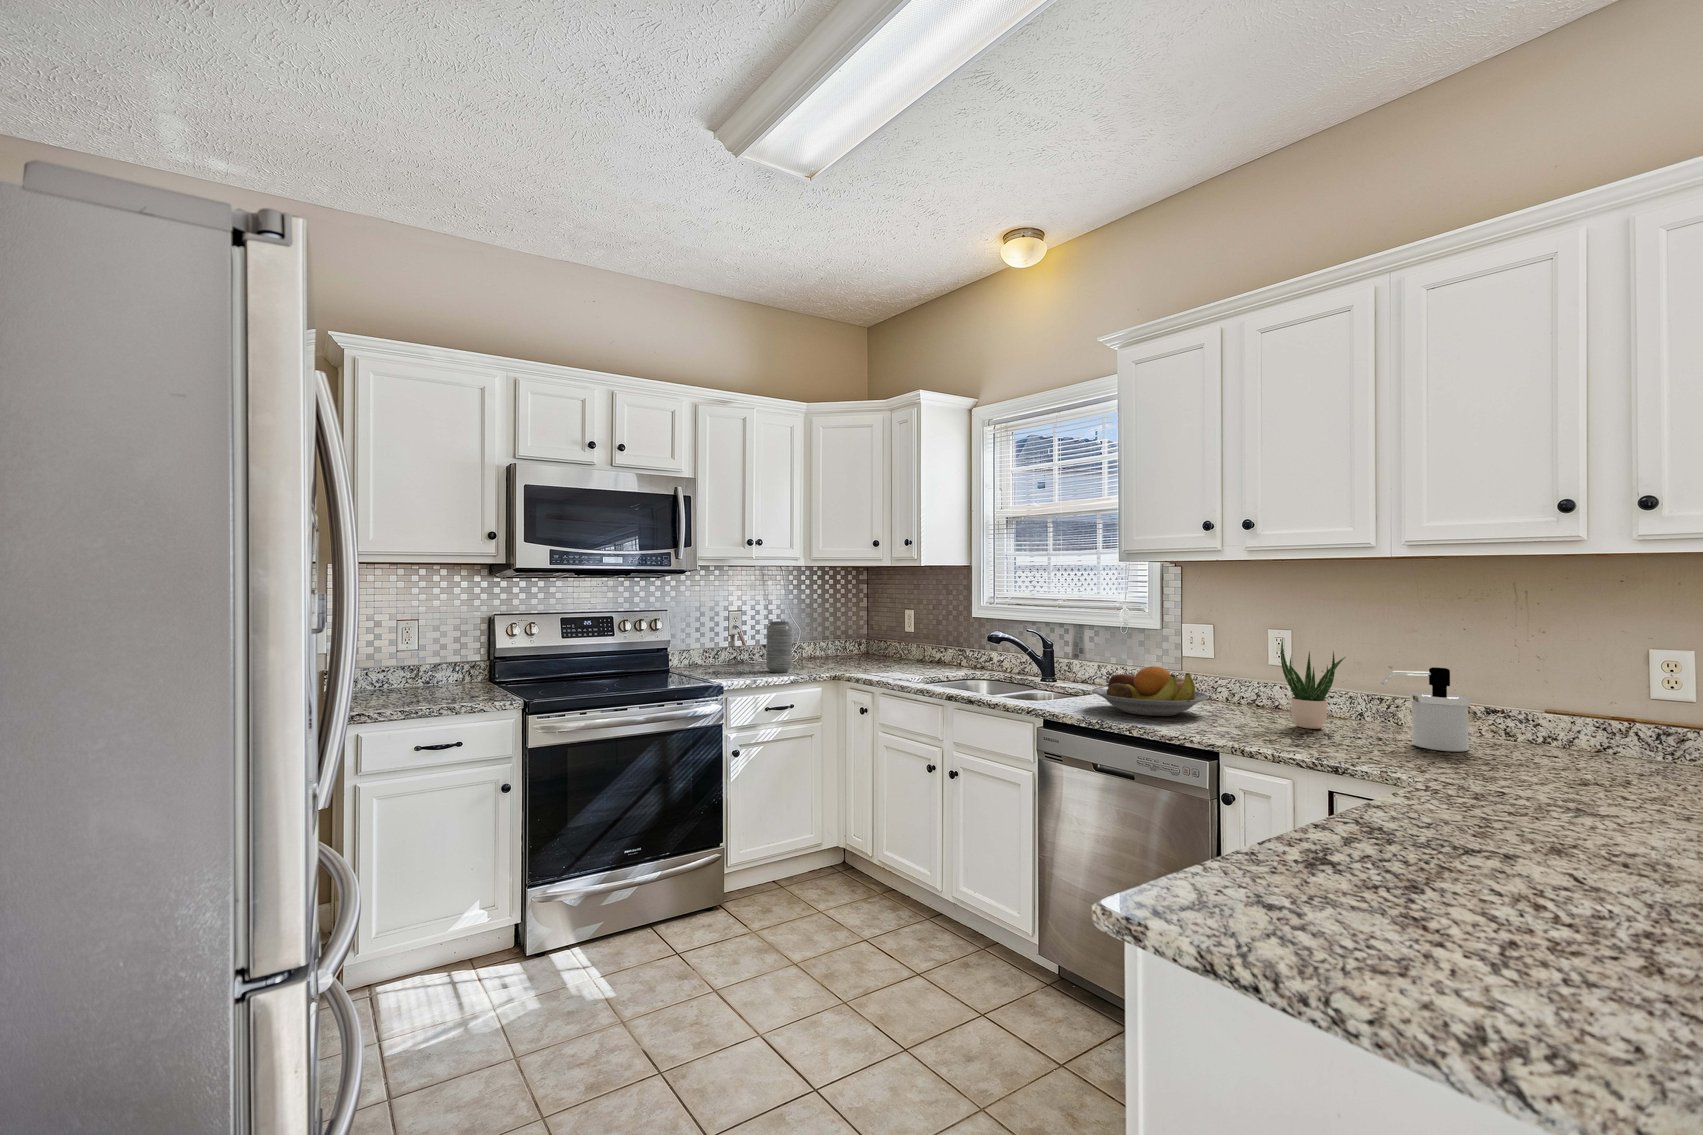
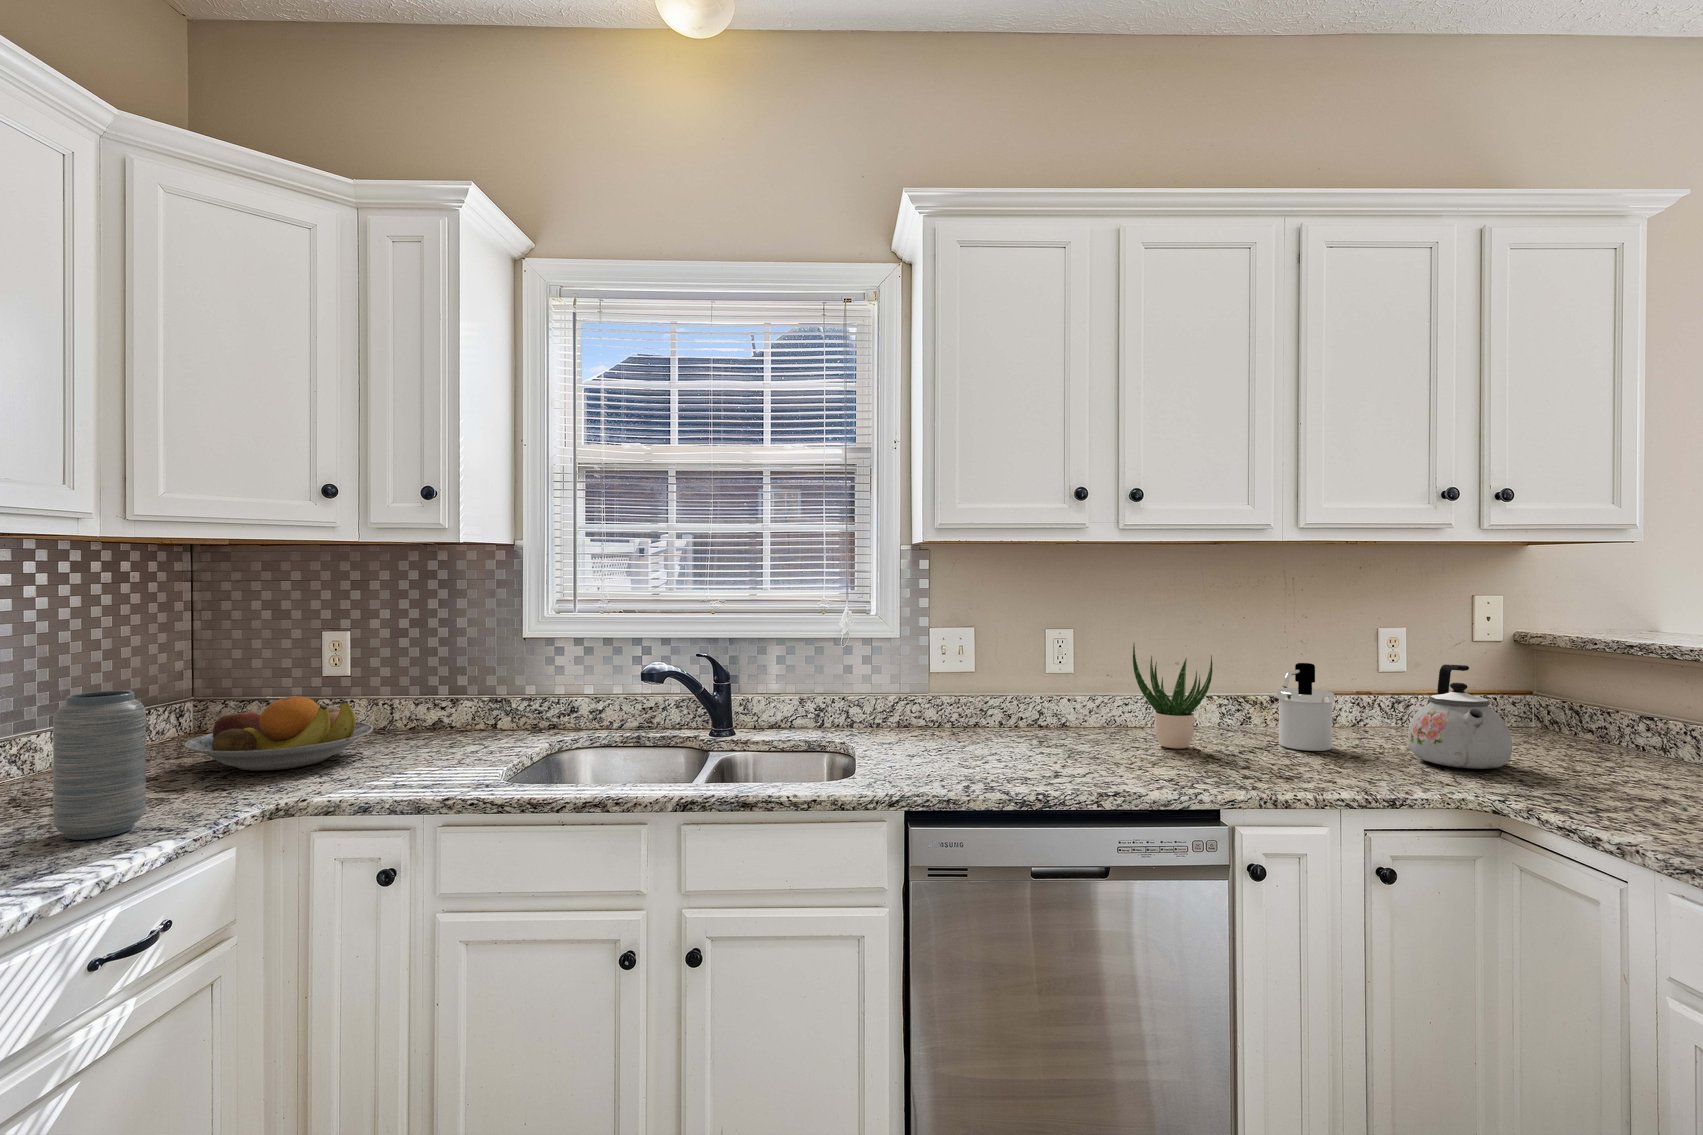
fruit bowl: present [1092,666,1209,716] -> present [185,696,373,771]
kettle: none [1484,674,1600,783] -> present [1408,665,1512,769]

